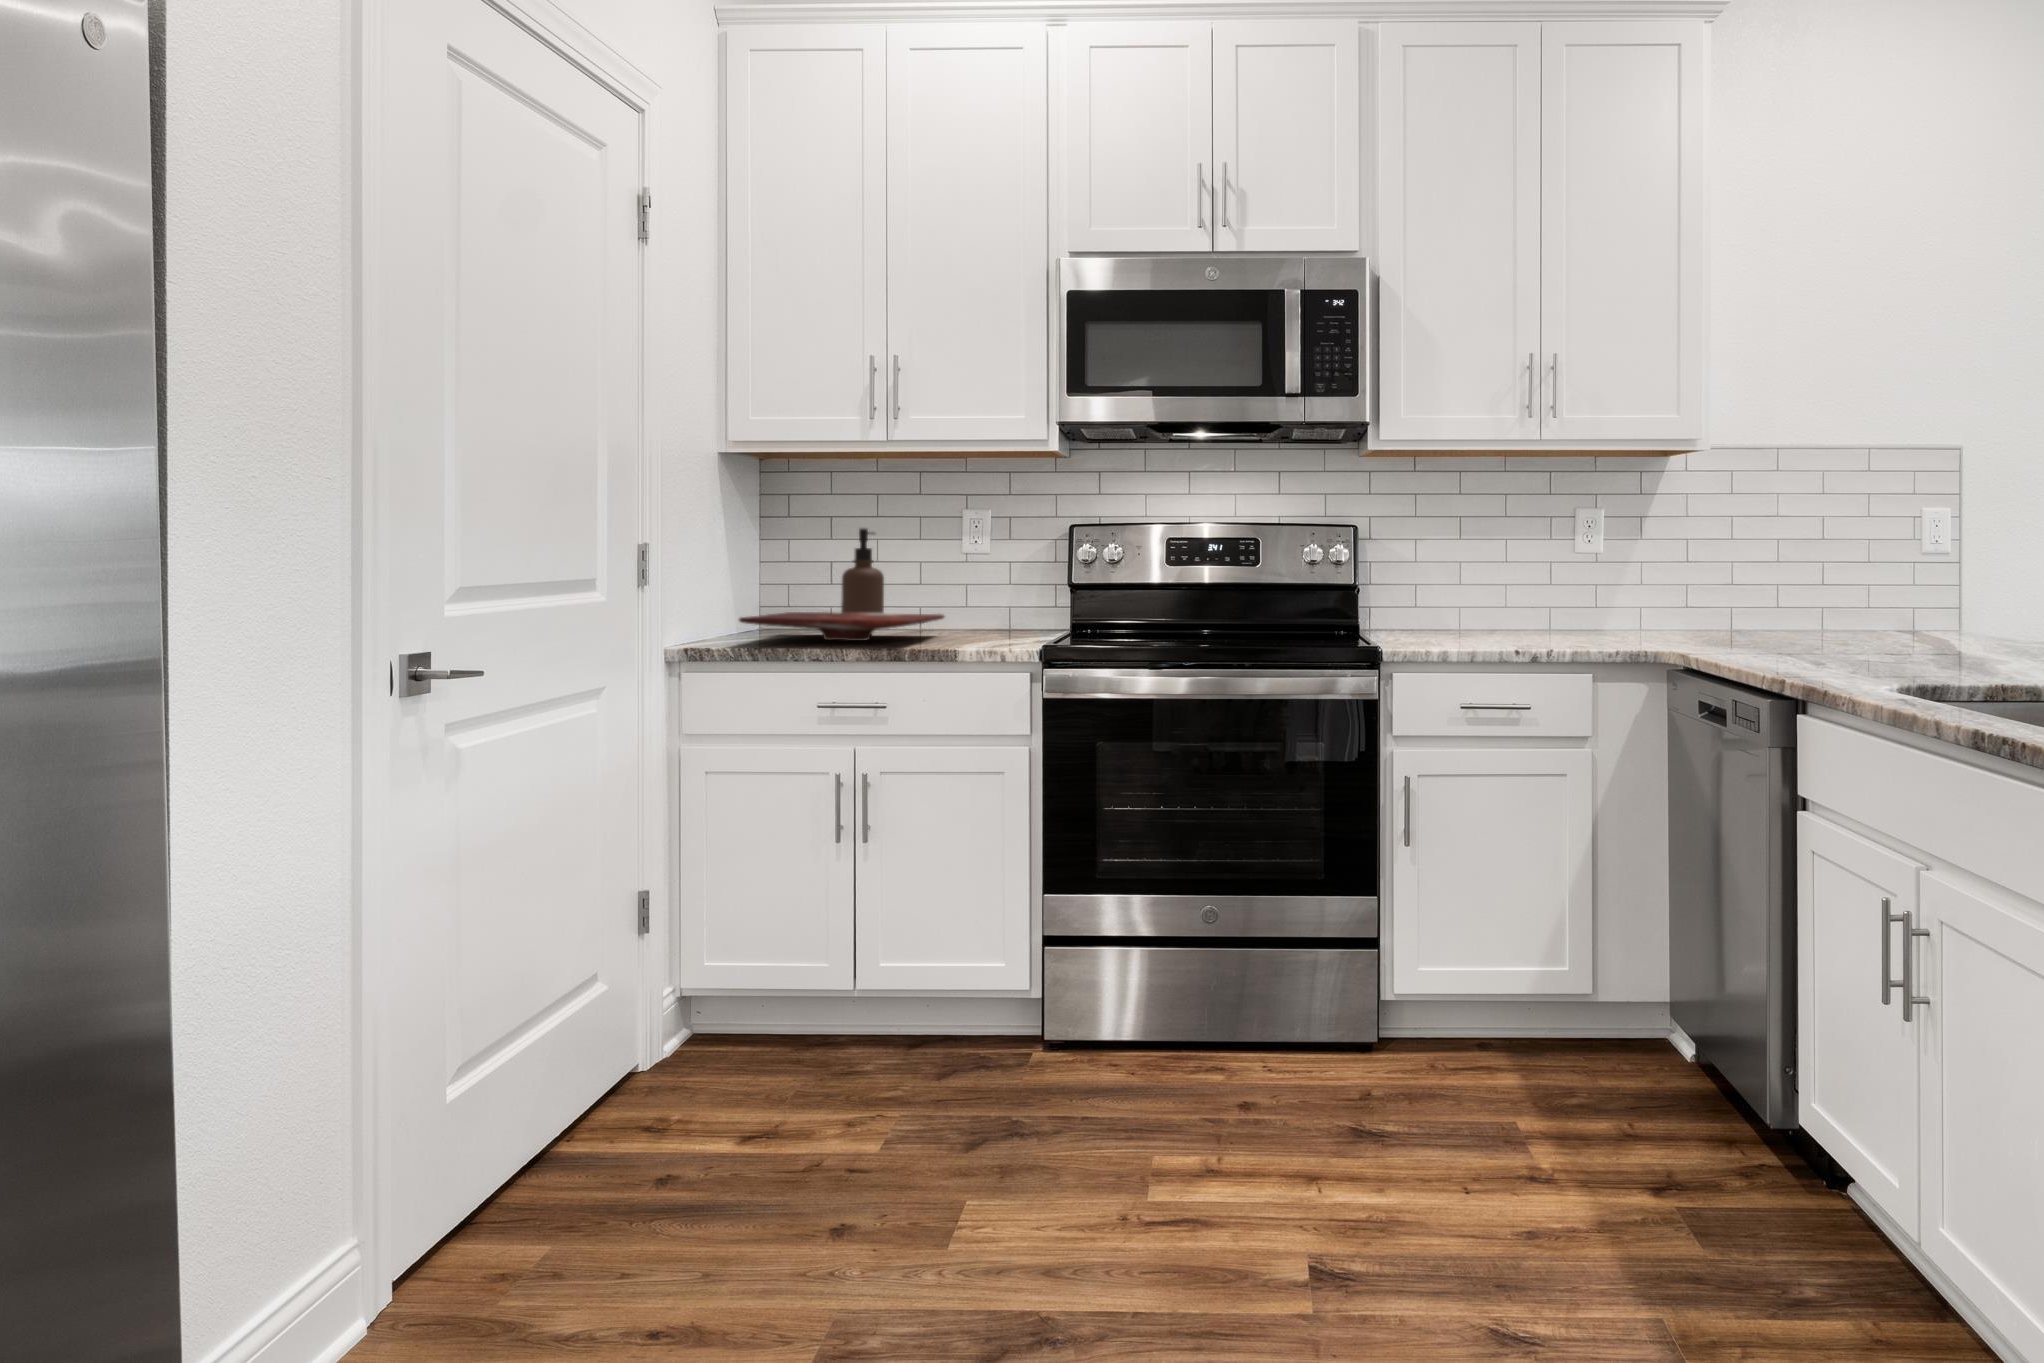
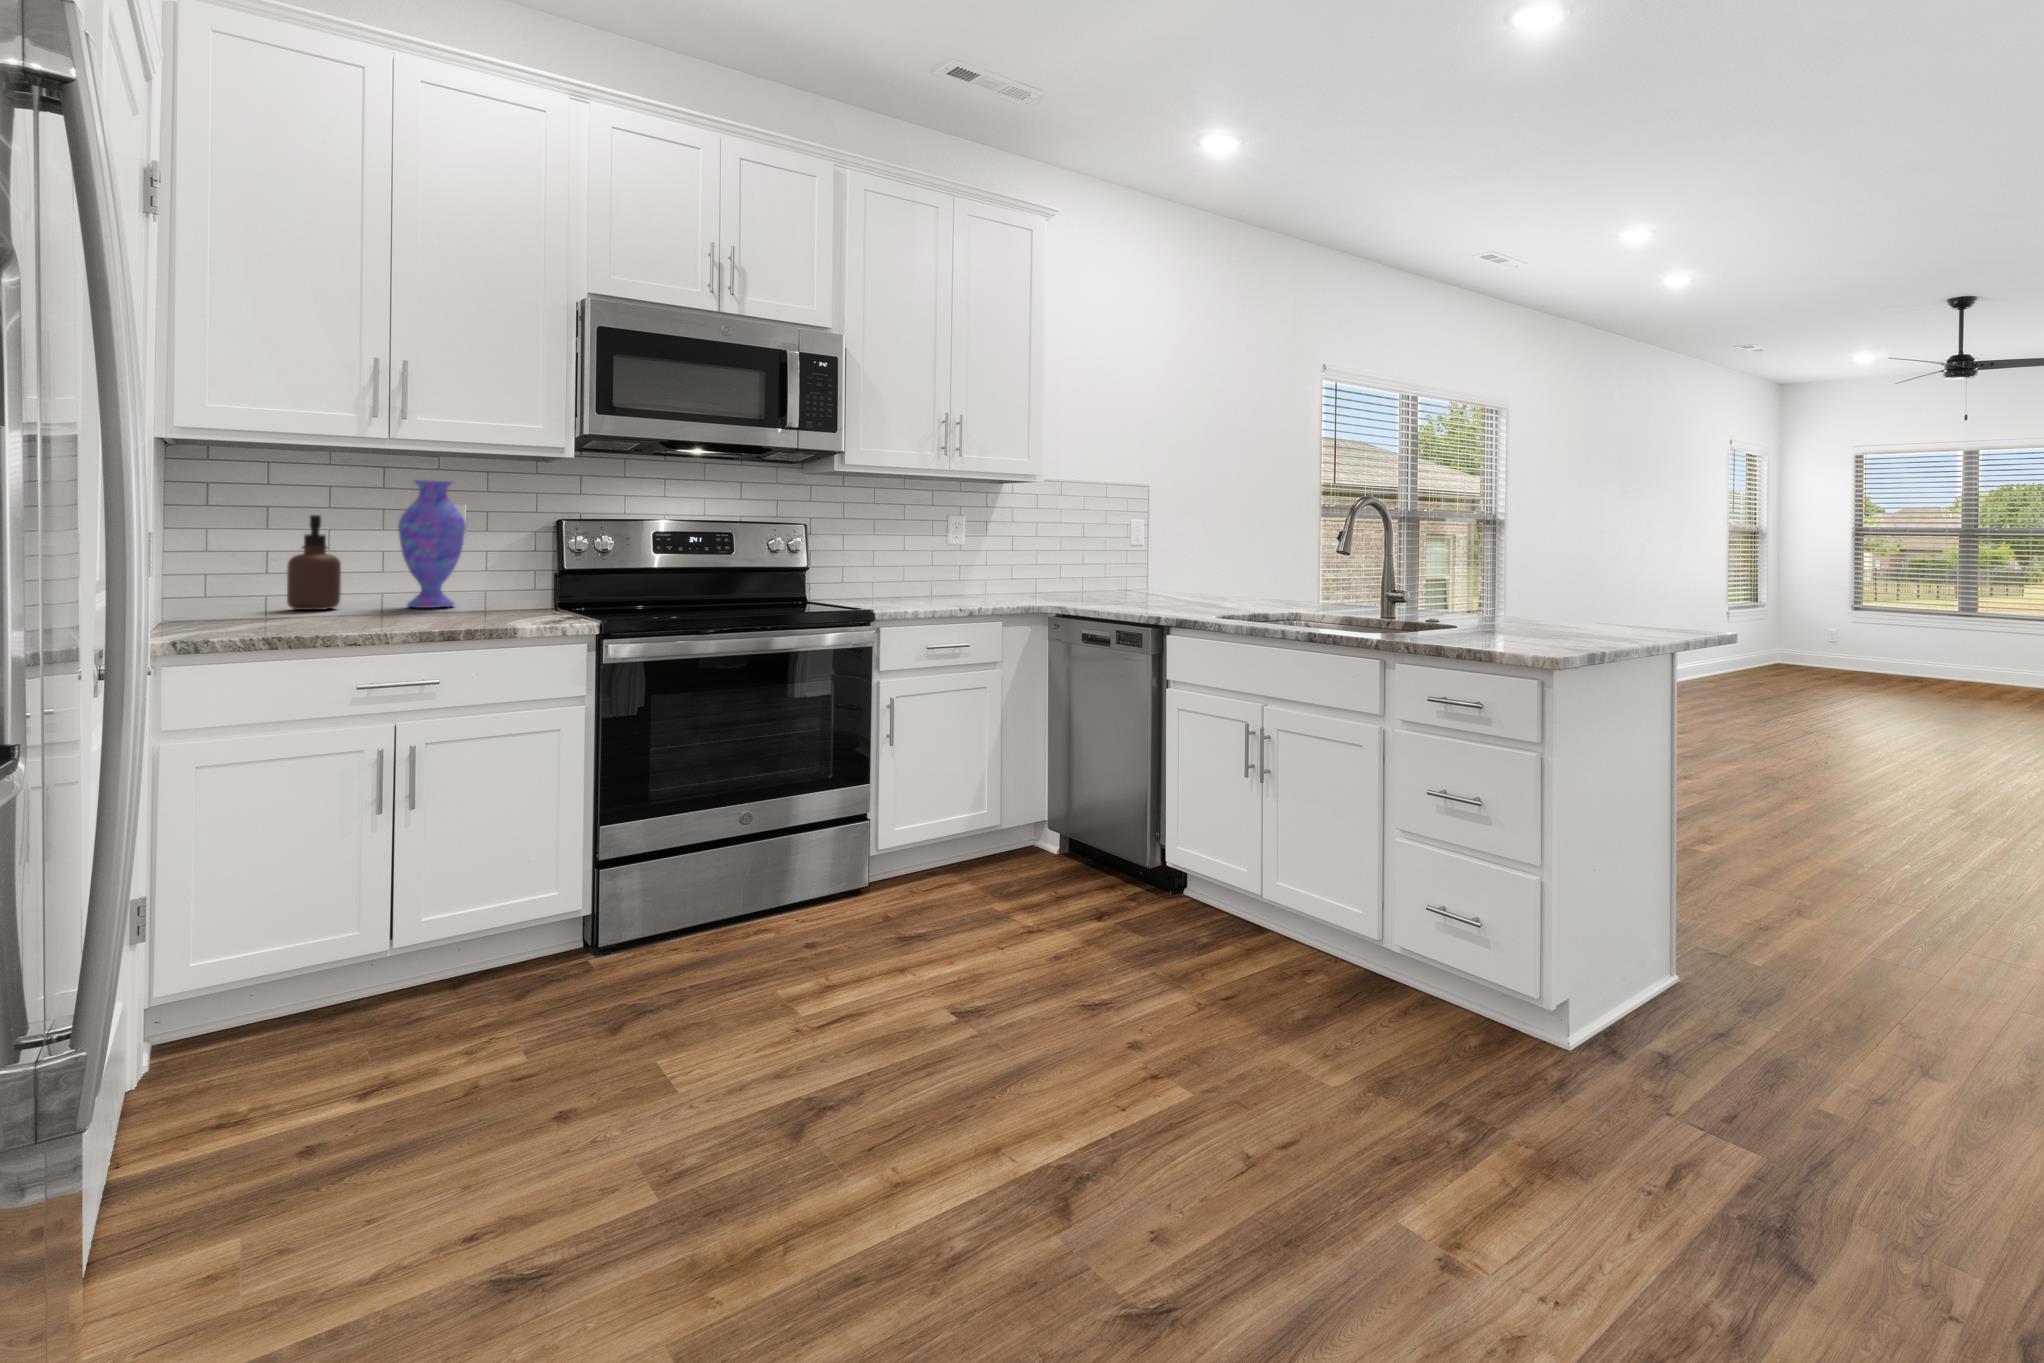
vase: none [924,490,984,626] -> present [398,480,466,608]
cutting board: present [739,612,944,641] -> none [253,597,469,626]

